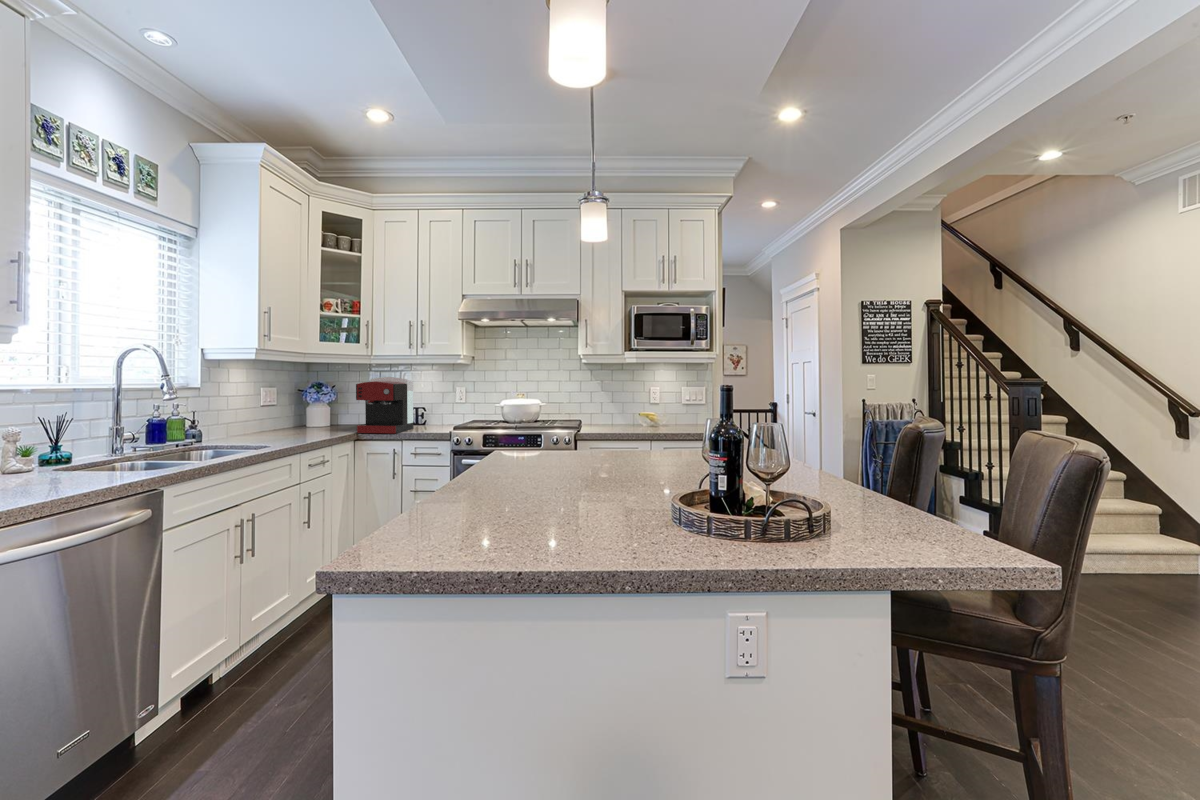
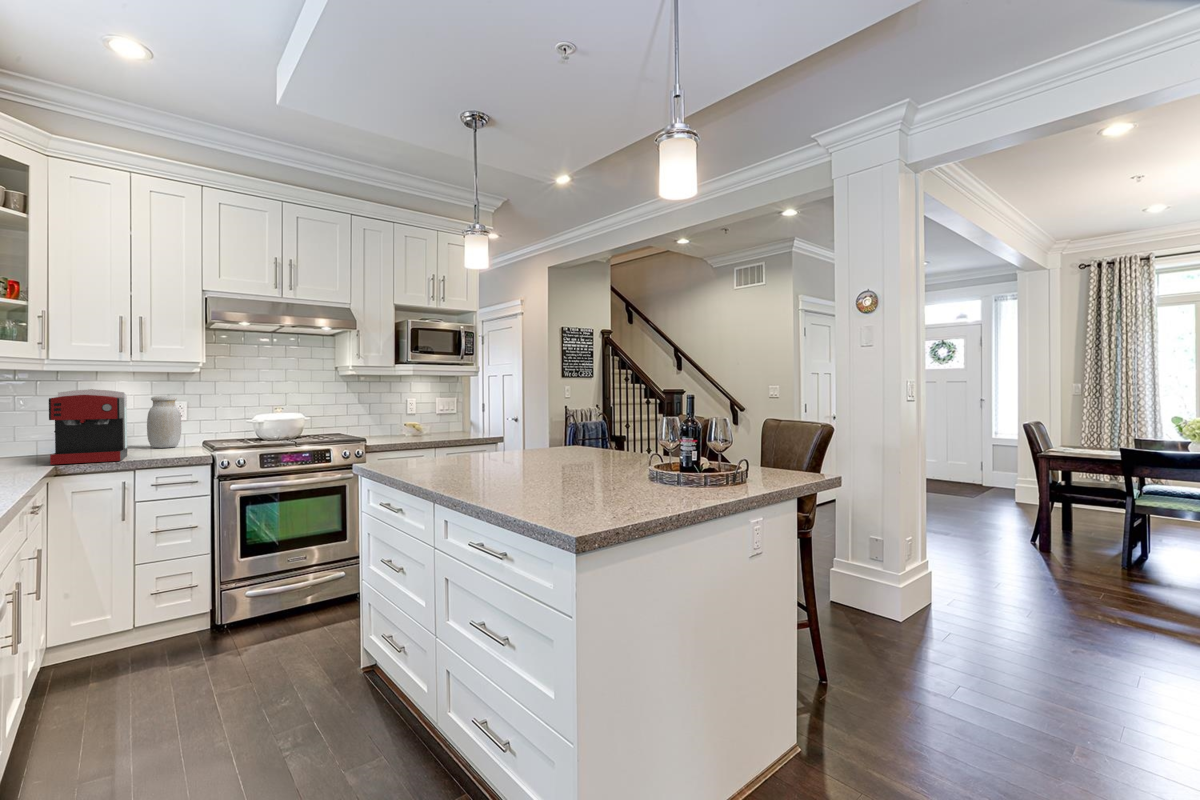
jar: none [437,382,460,424] -> present [147,396,181,448]

